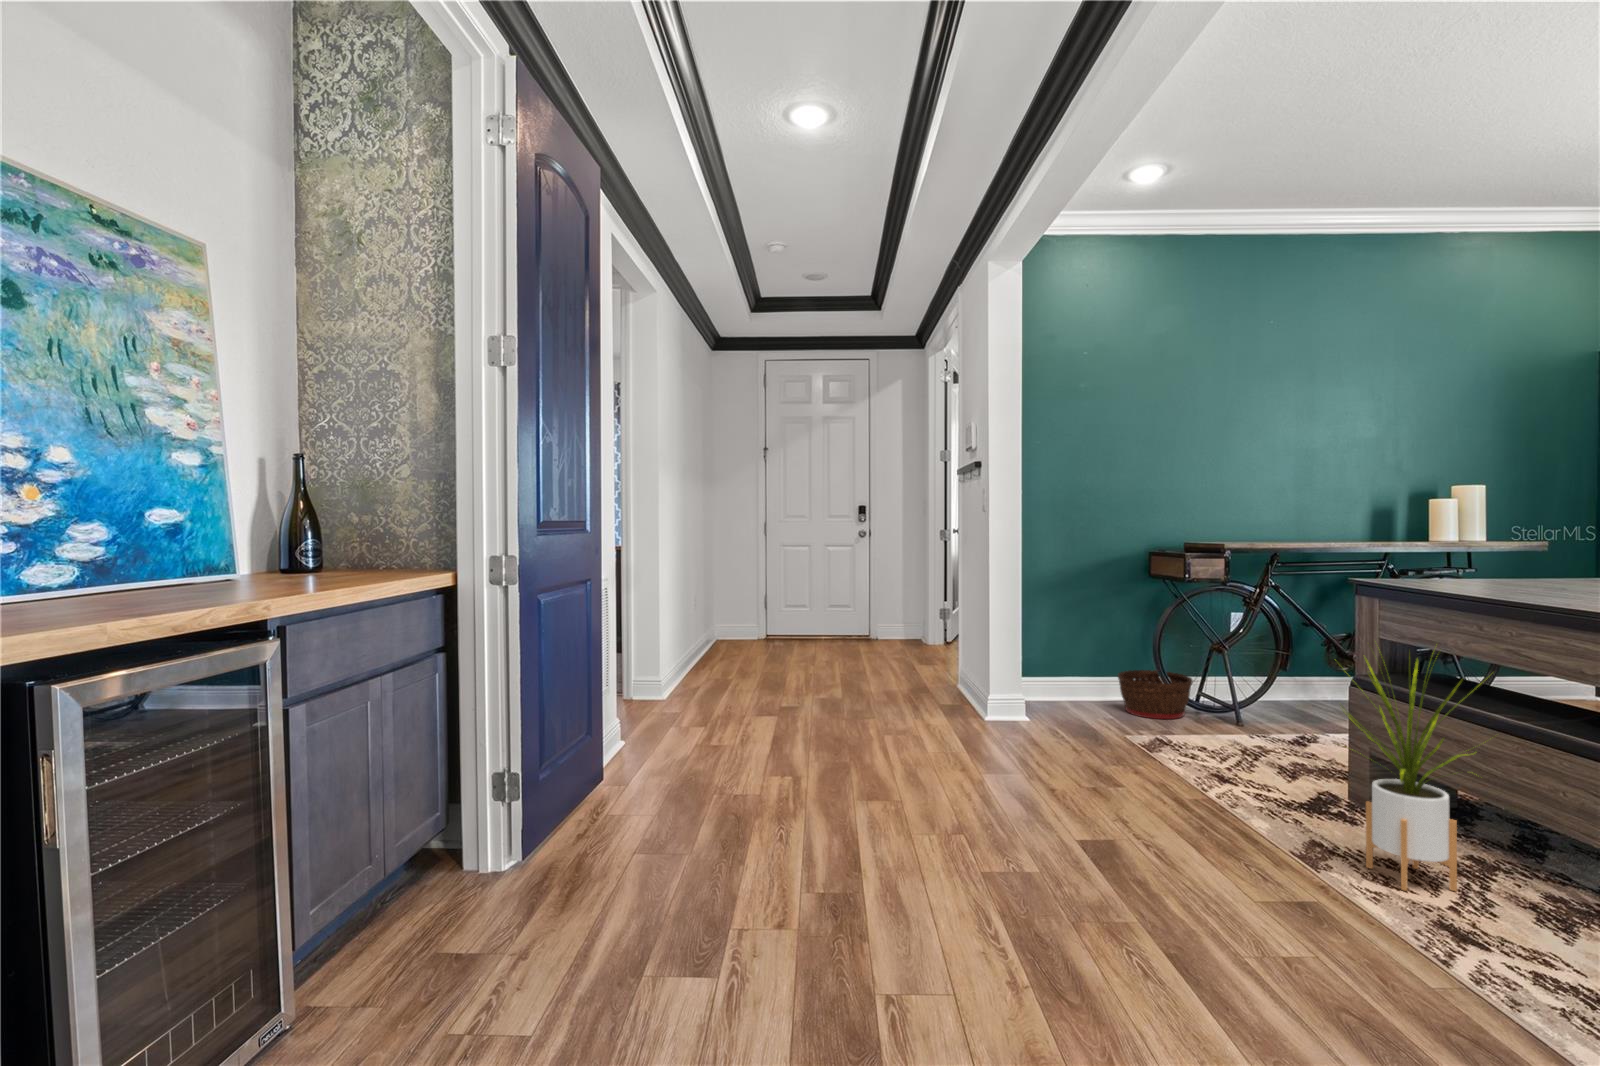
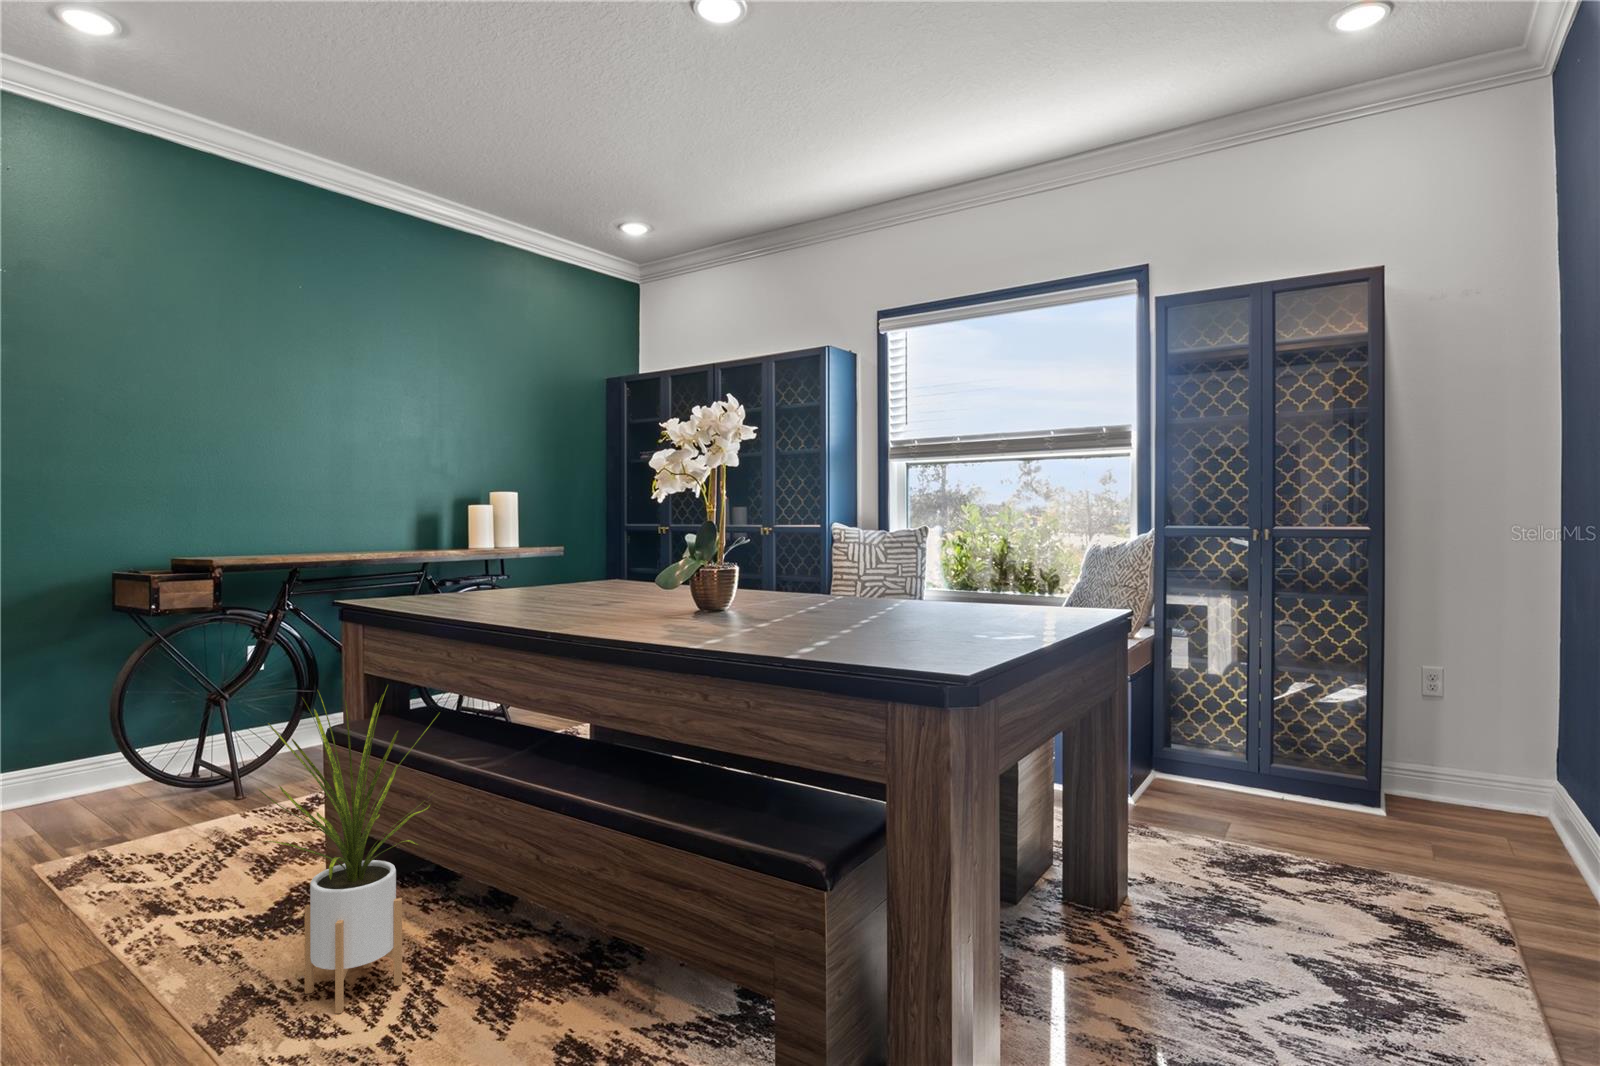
basket: present [1118,670,1192,719] -> none [38,744,169,826]

